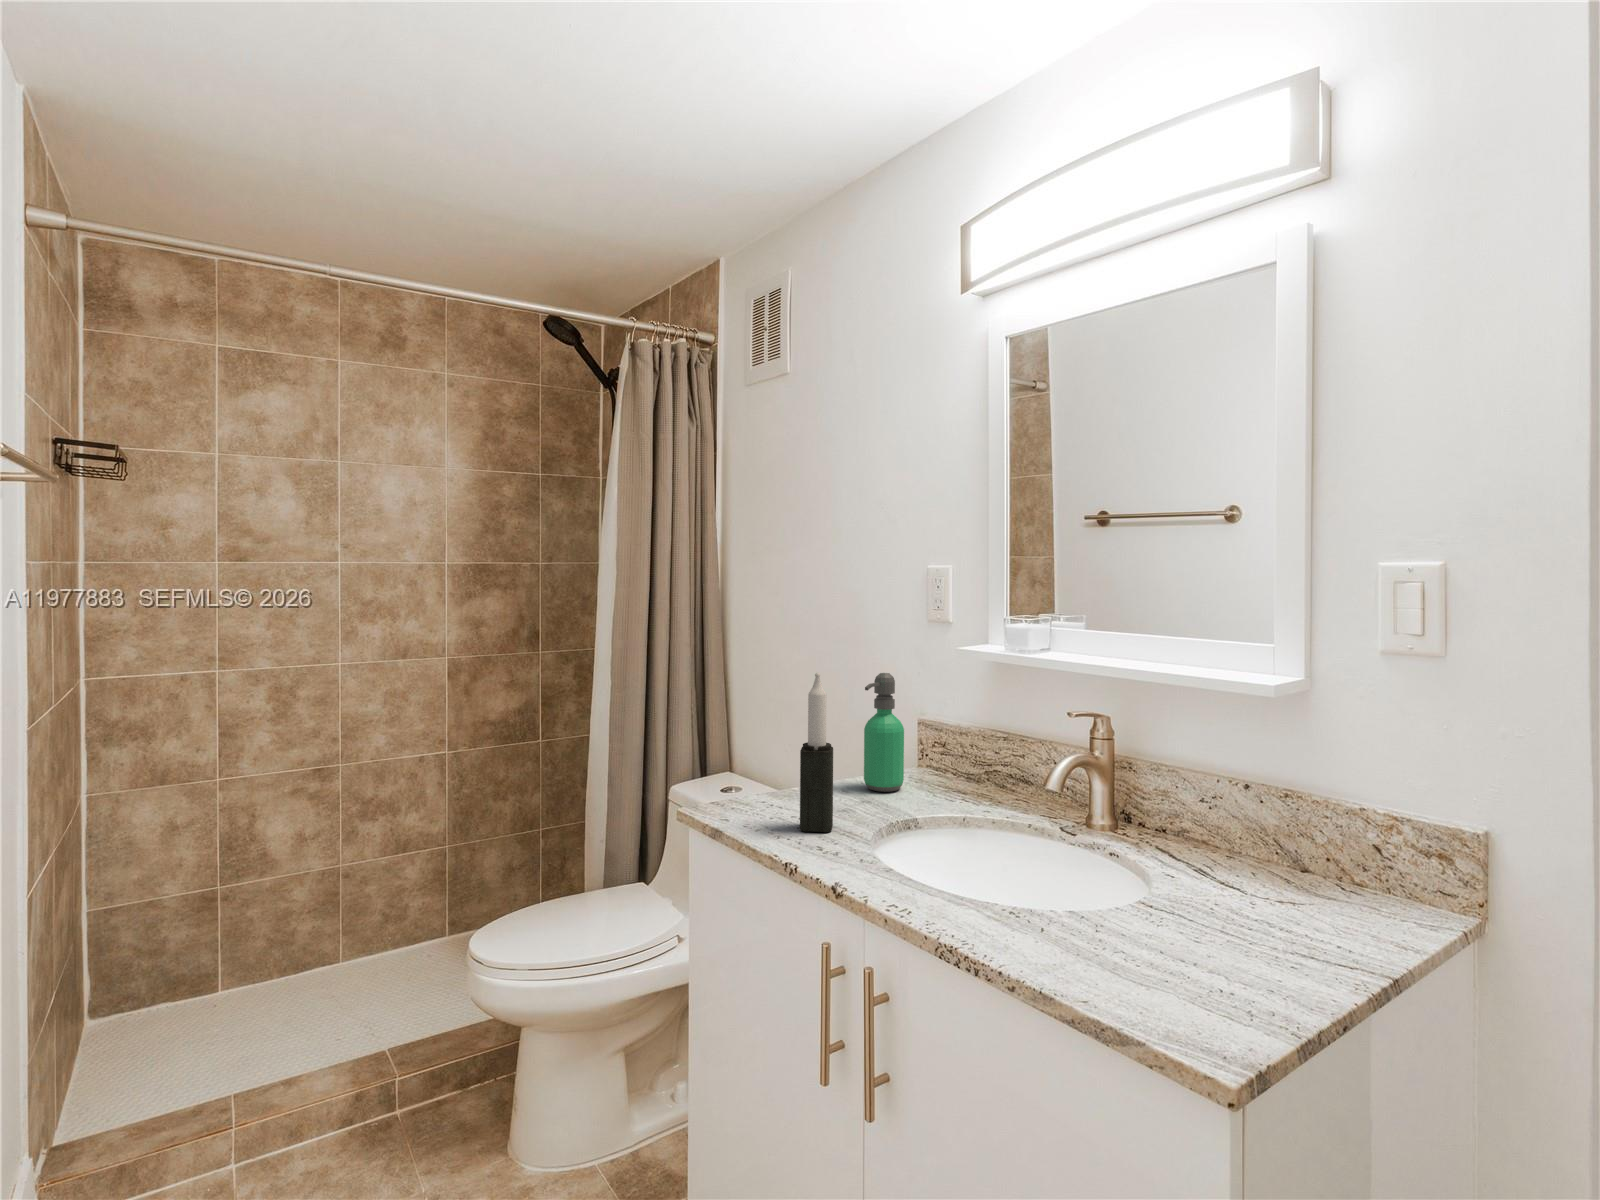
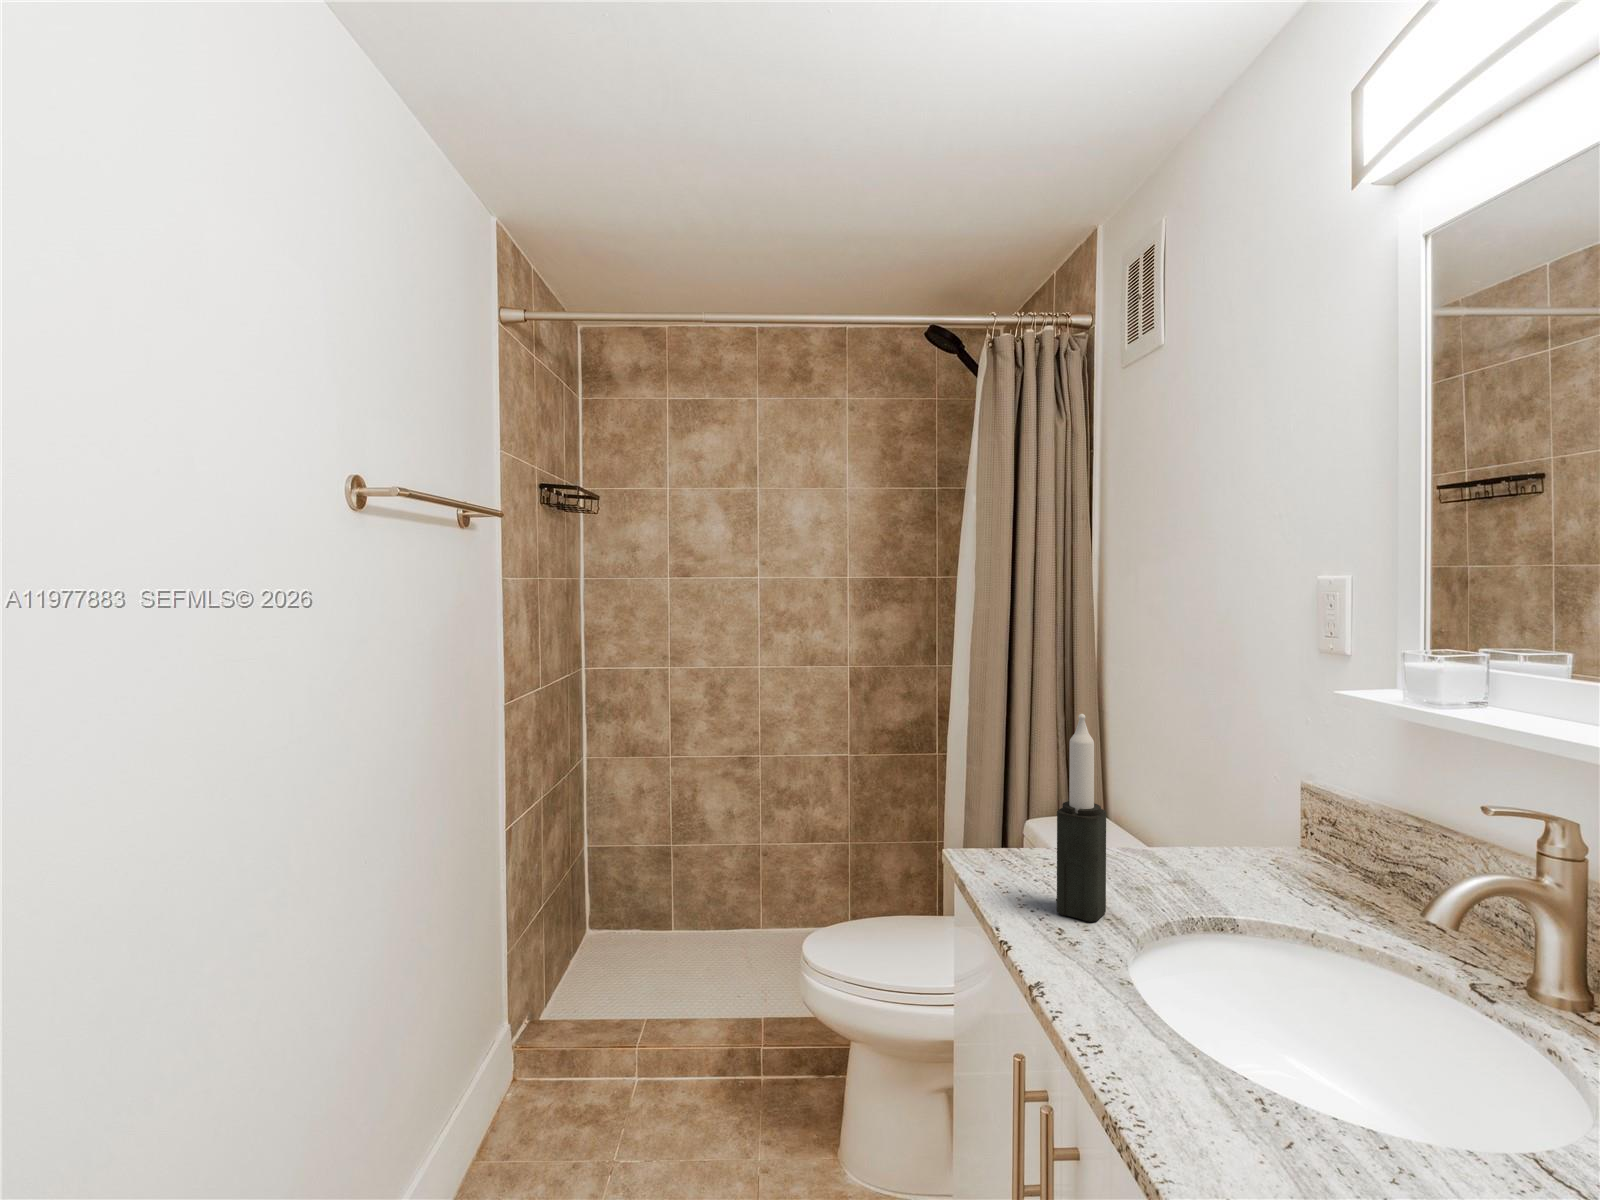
soap dispenser: present [864,673,904,792] -> none [1188,716,1253,876]

